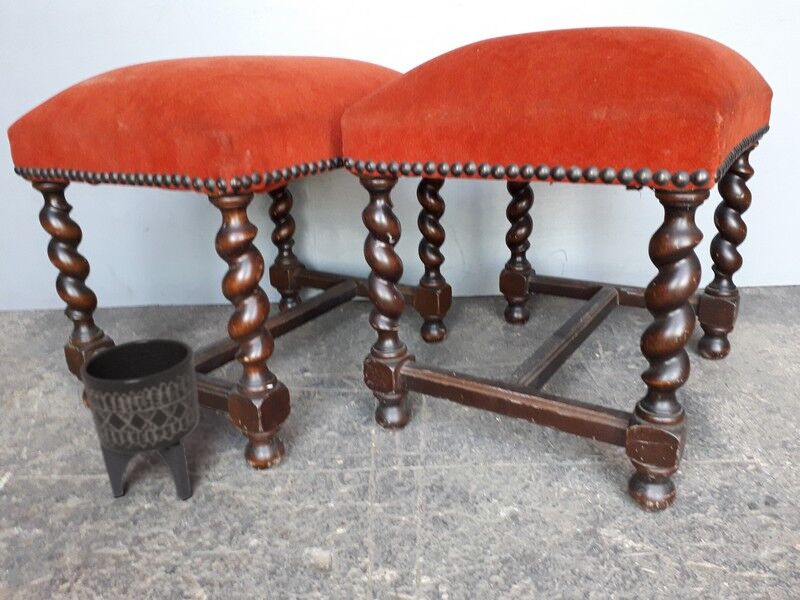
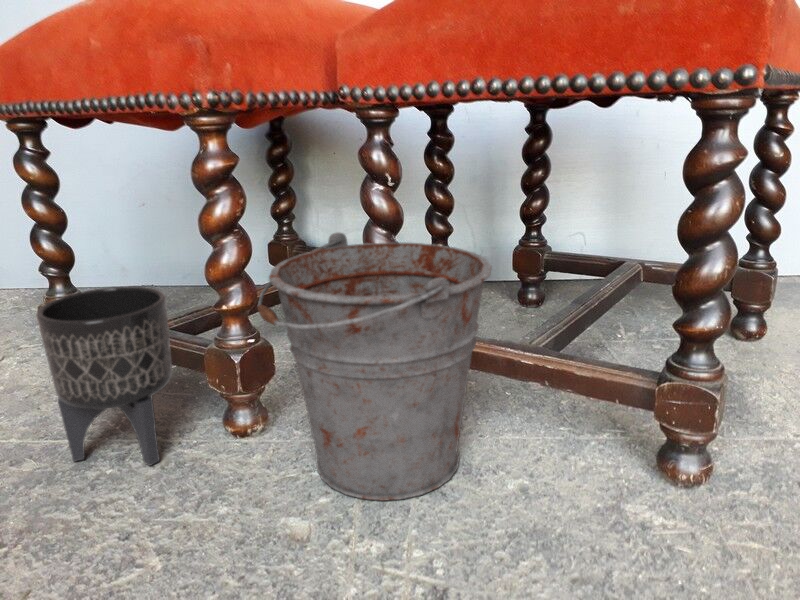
bucket: none [280,288,484,530] -> present [258,233,492,501]

